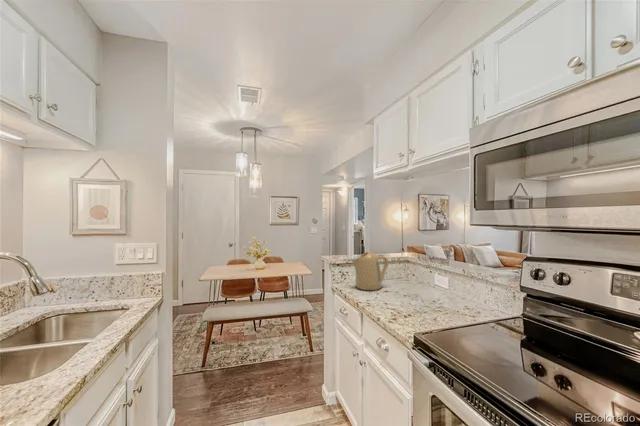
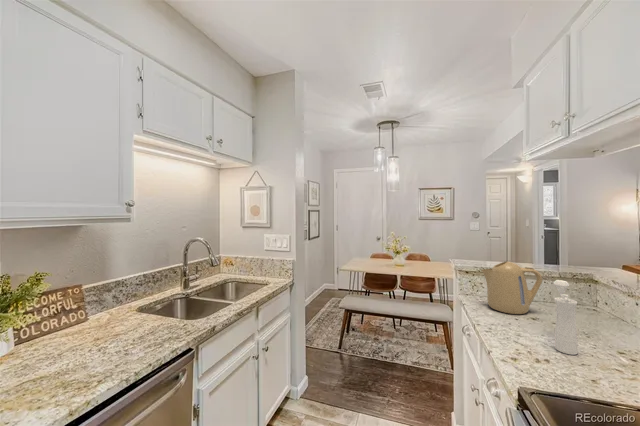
pepper mill: none [403,260,420,308] -> present [553,280,578,355]

